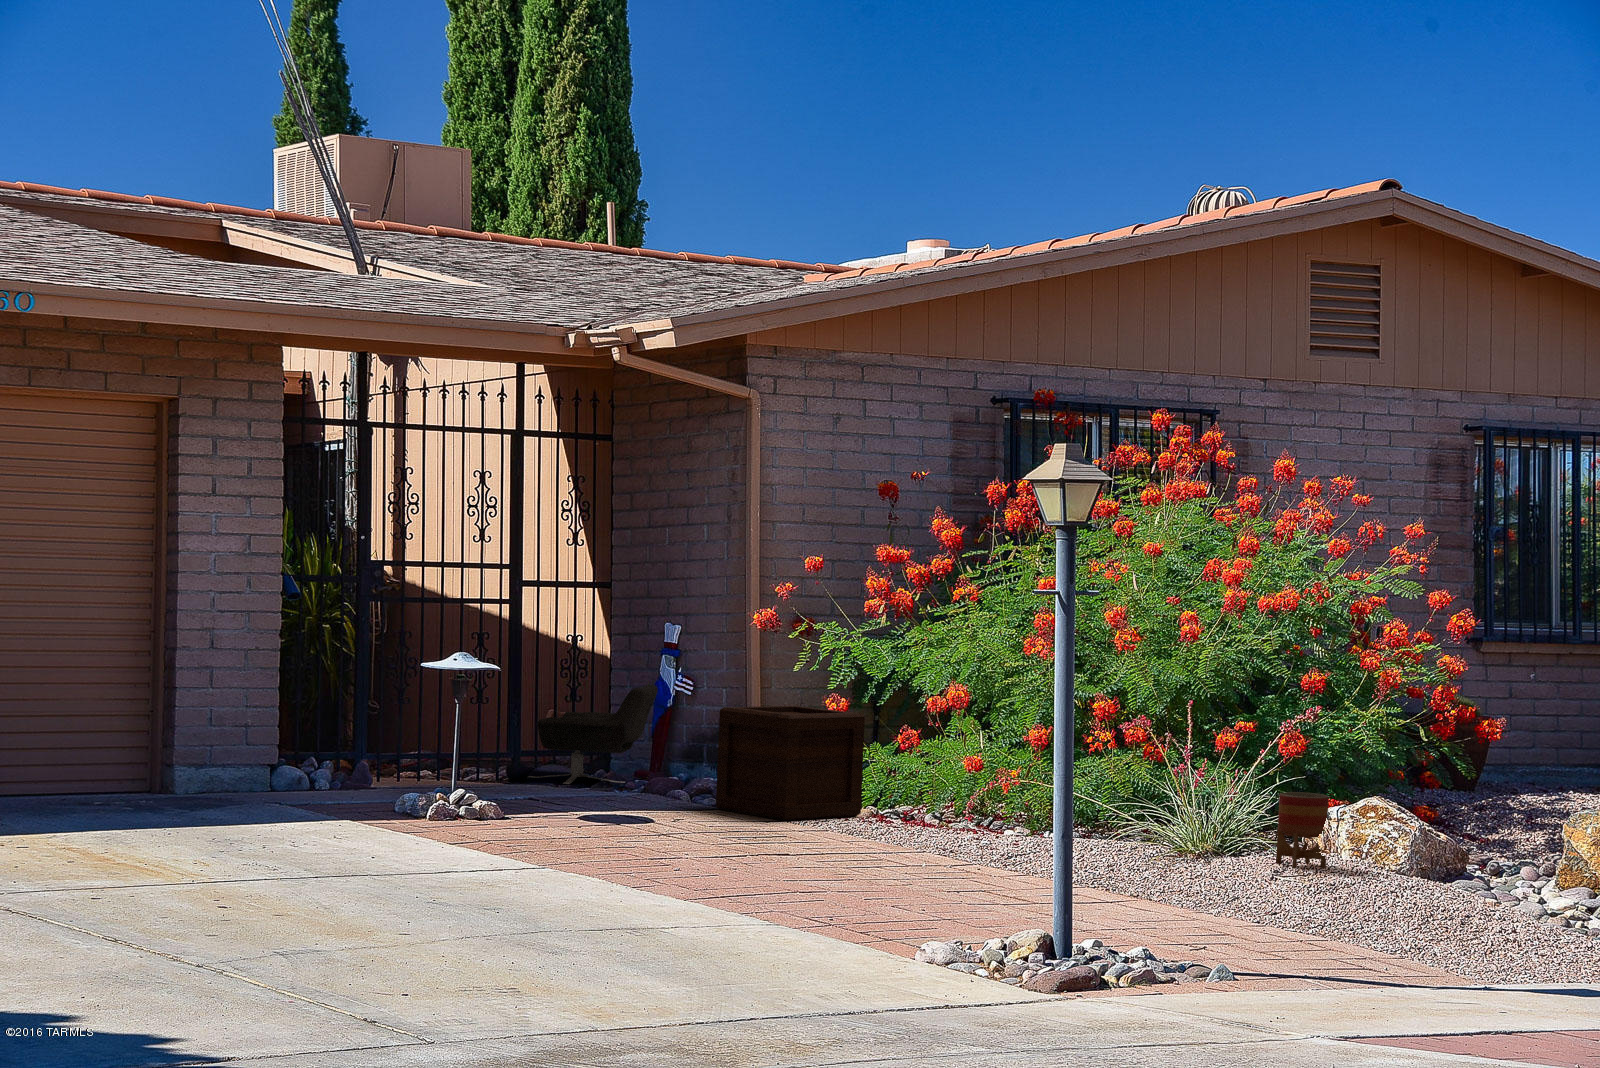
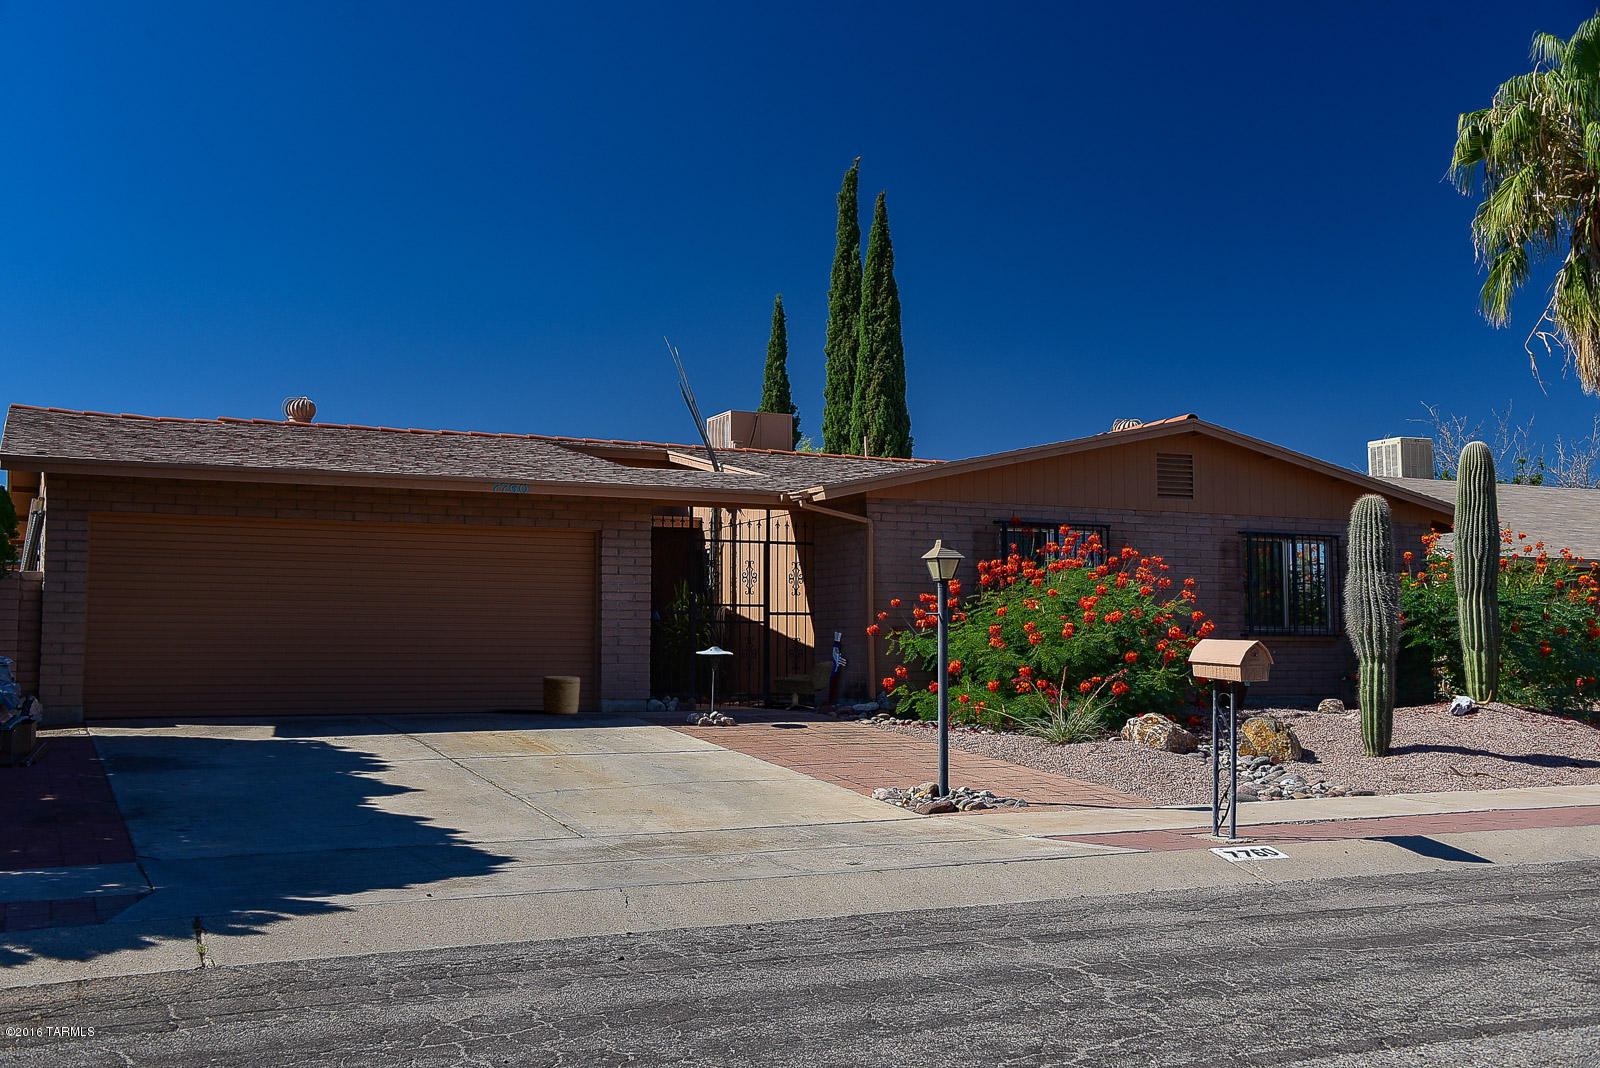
wooden crate: present [716,706,865,821] -> none [846,670,916,726]
woven basket: none [62,714,145,797] -> present [543,676,580,714]
planter: present [1276,792,1329,868] -> none [1107,711,1133,750]

